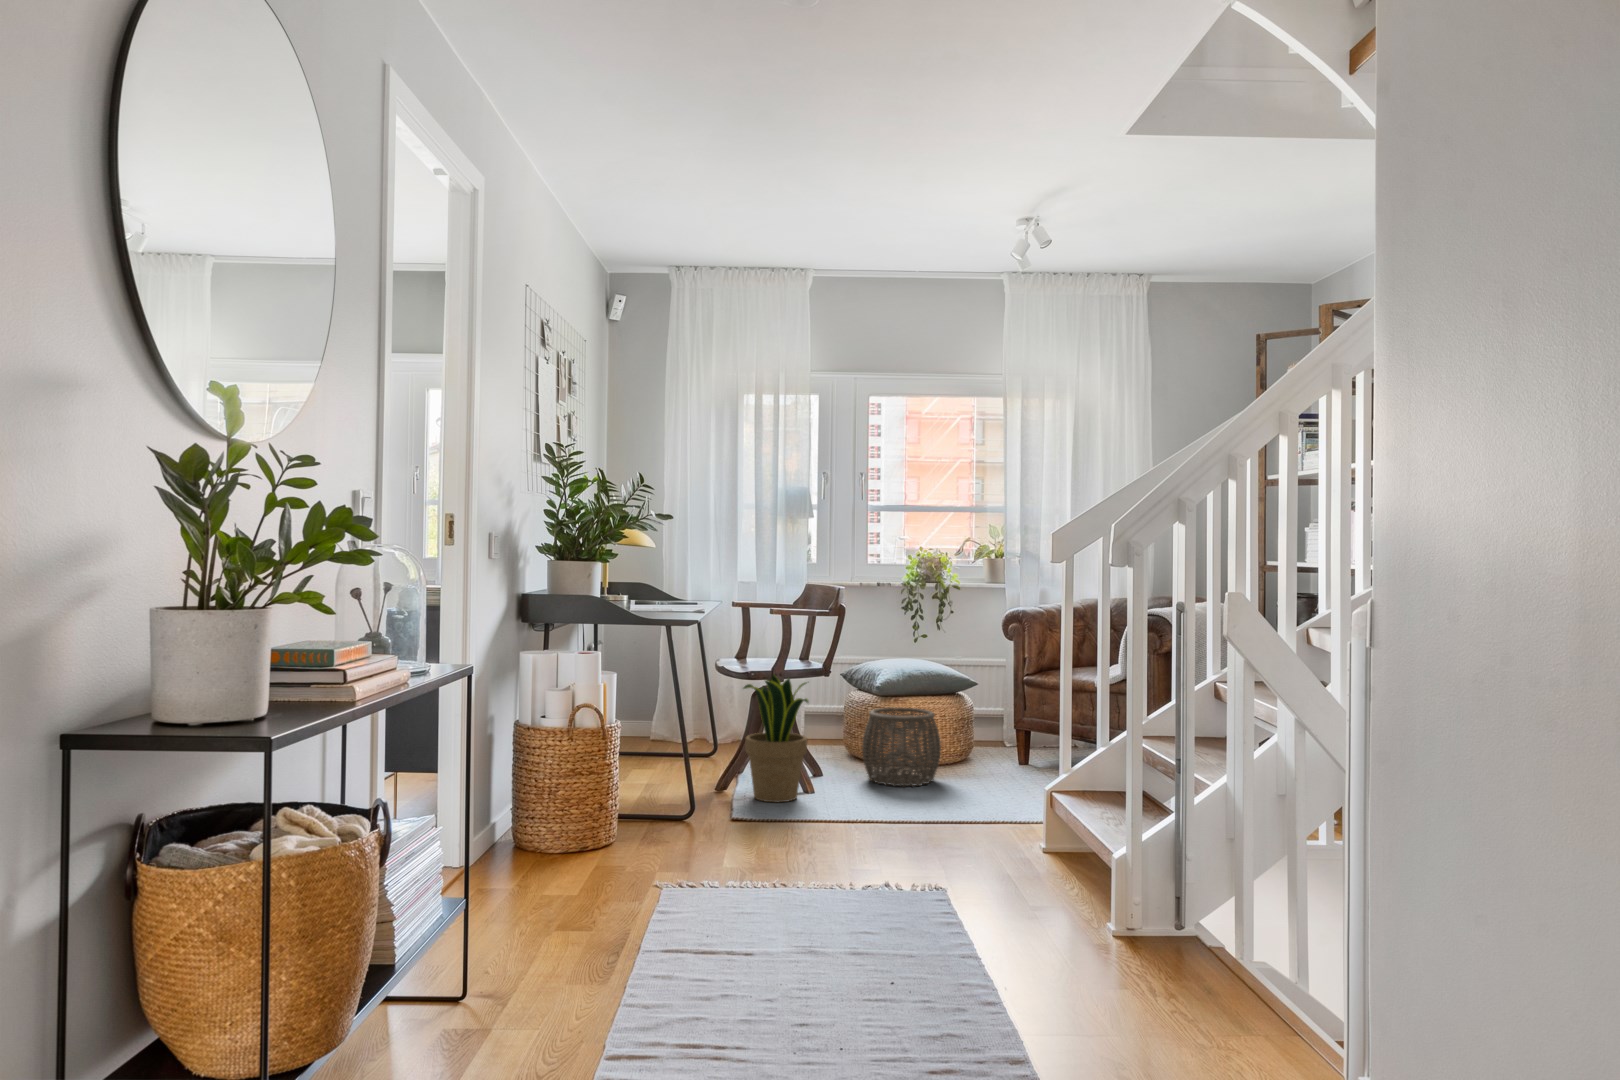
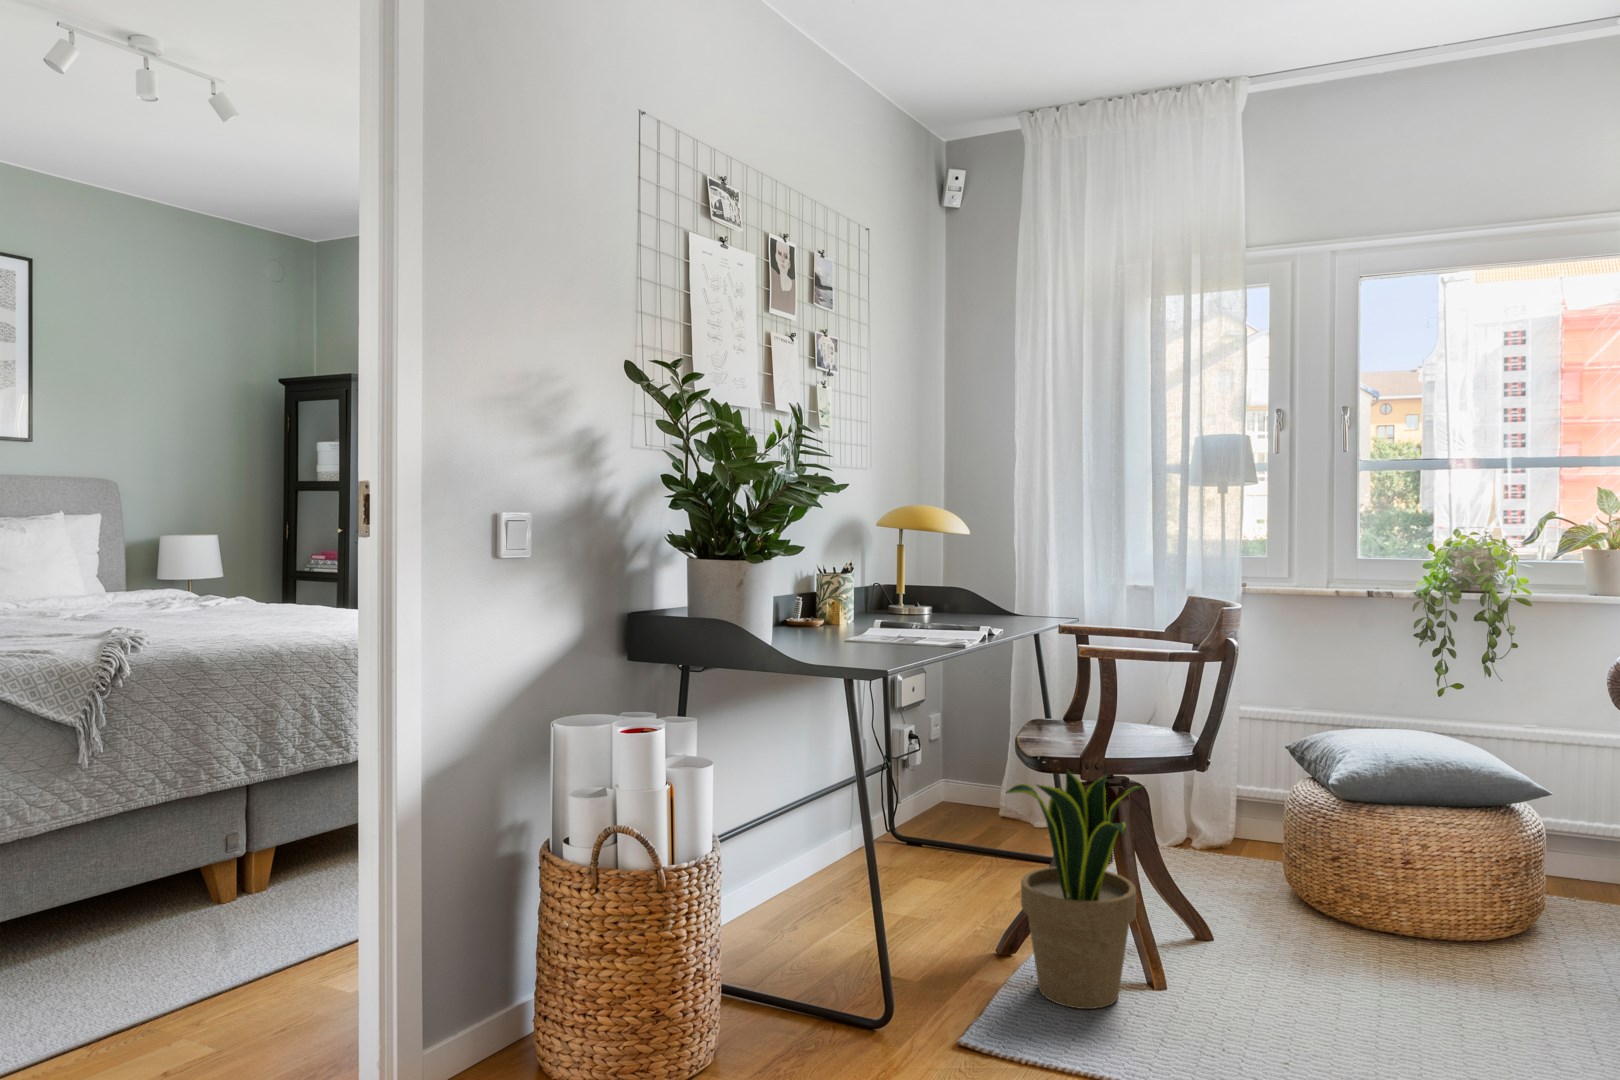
woven basket: present [862,707,941,787] -> none [1274,834,1451,1009]

